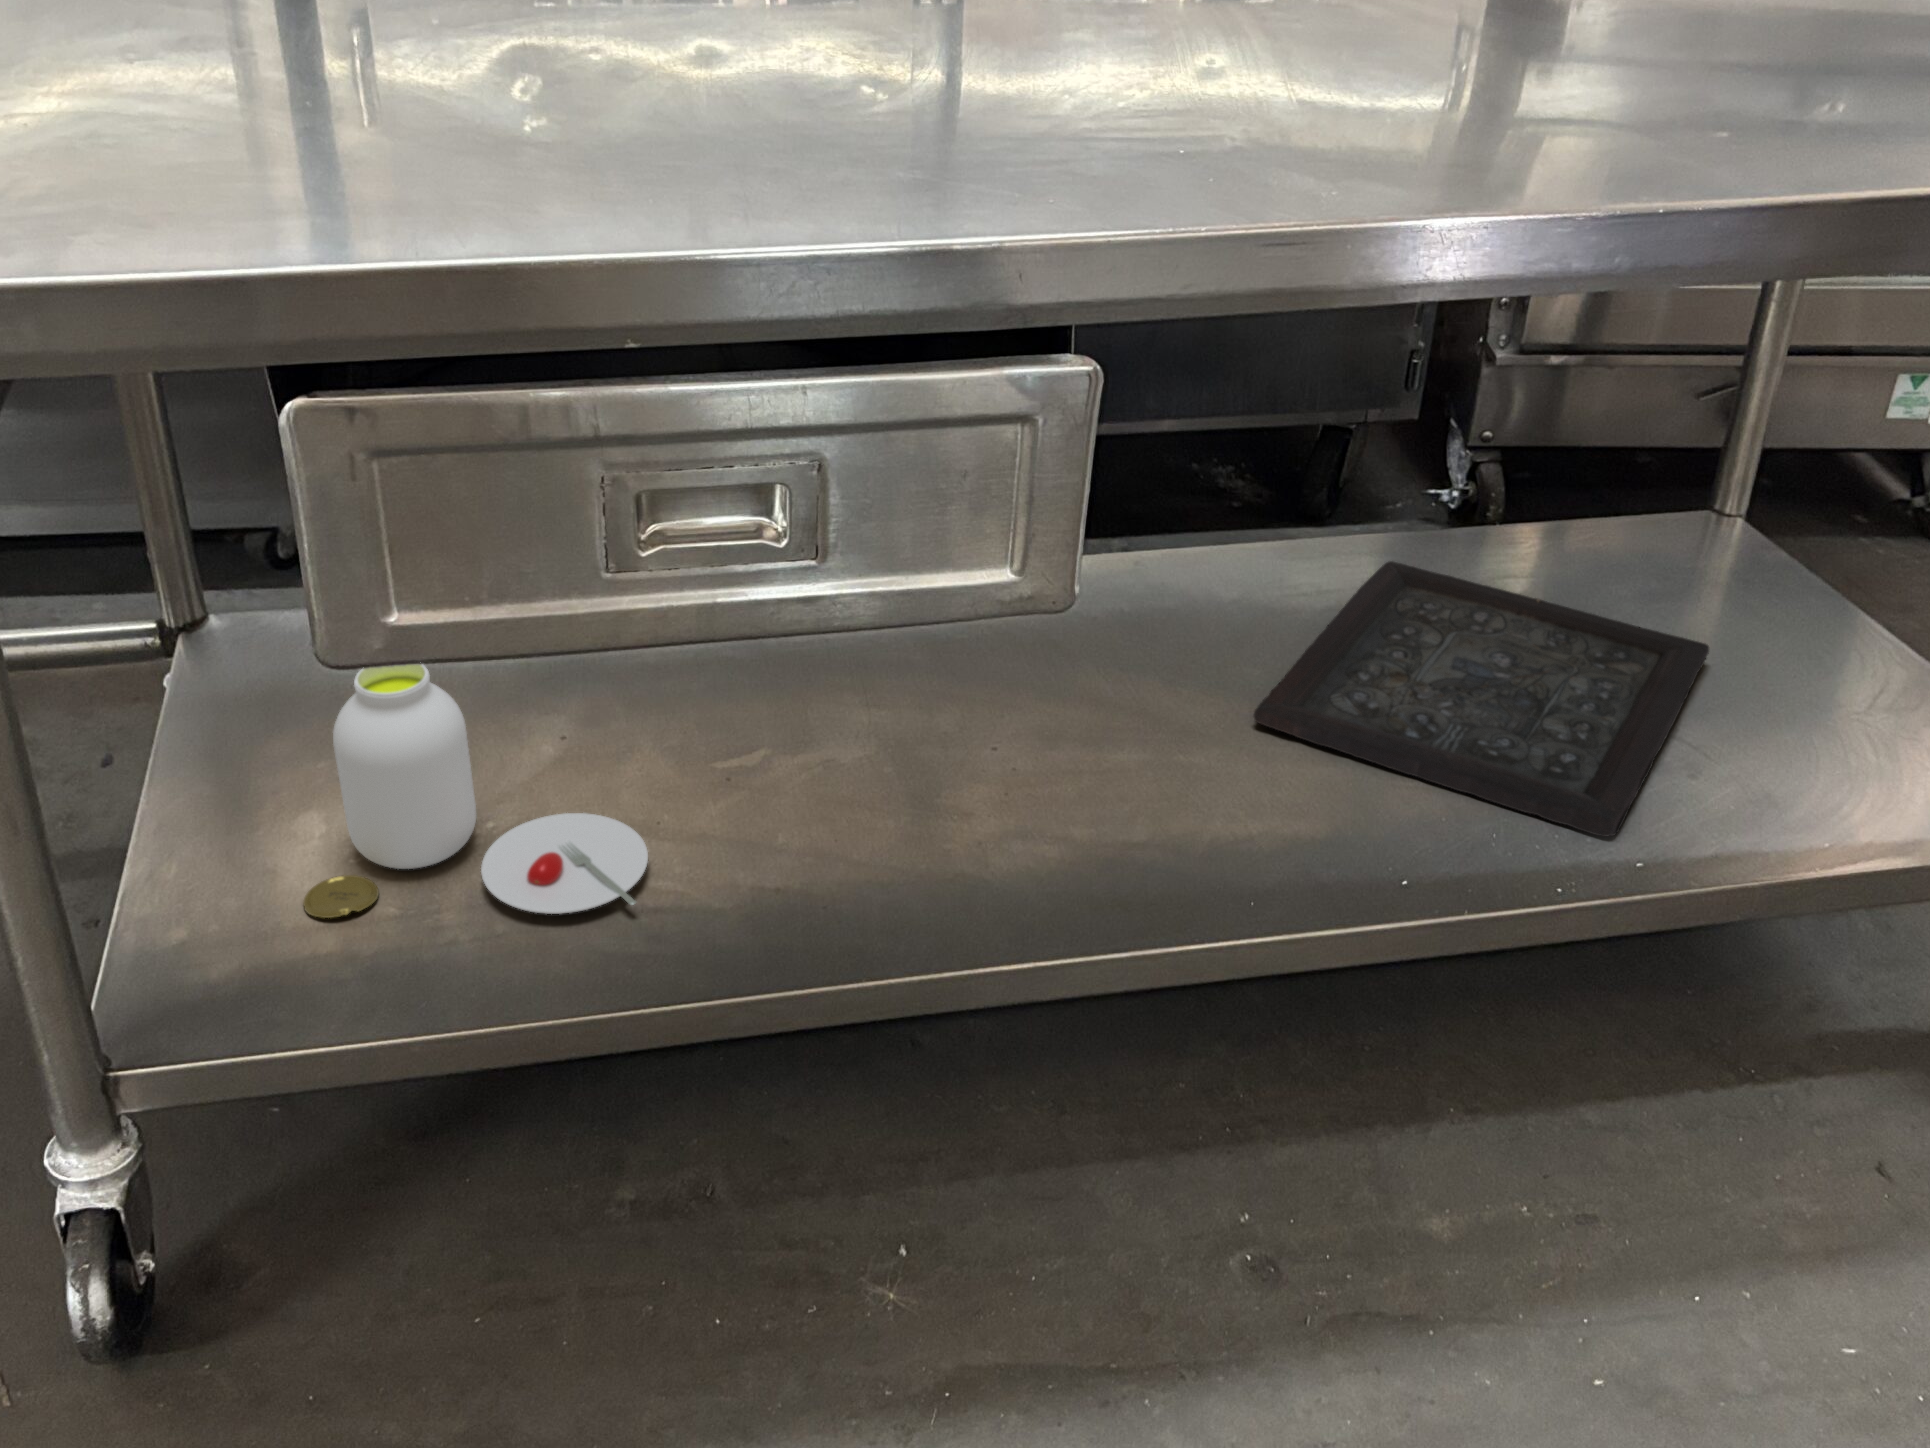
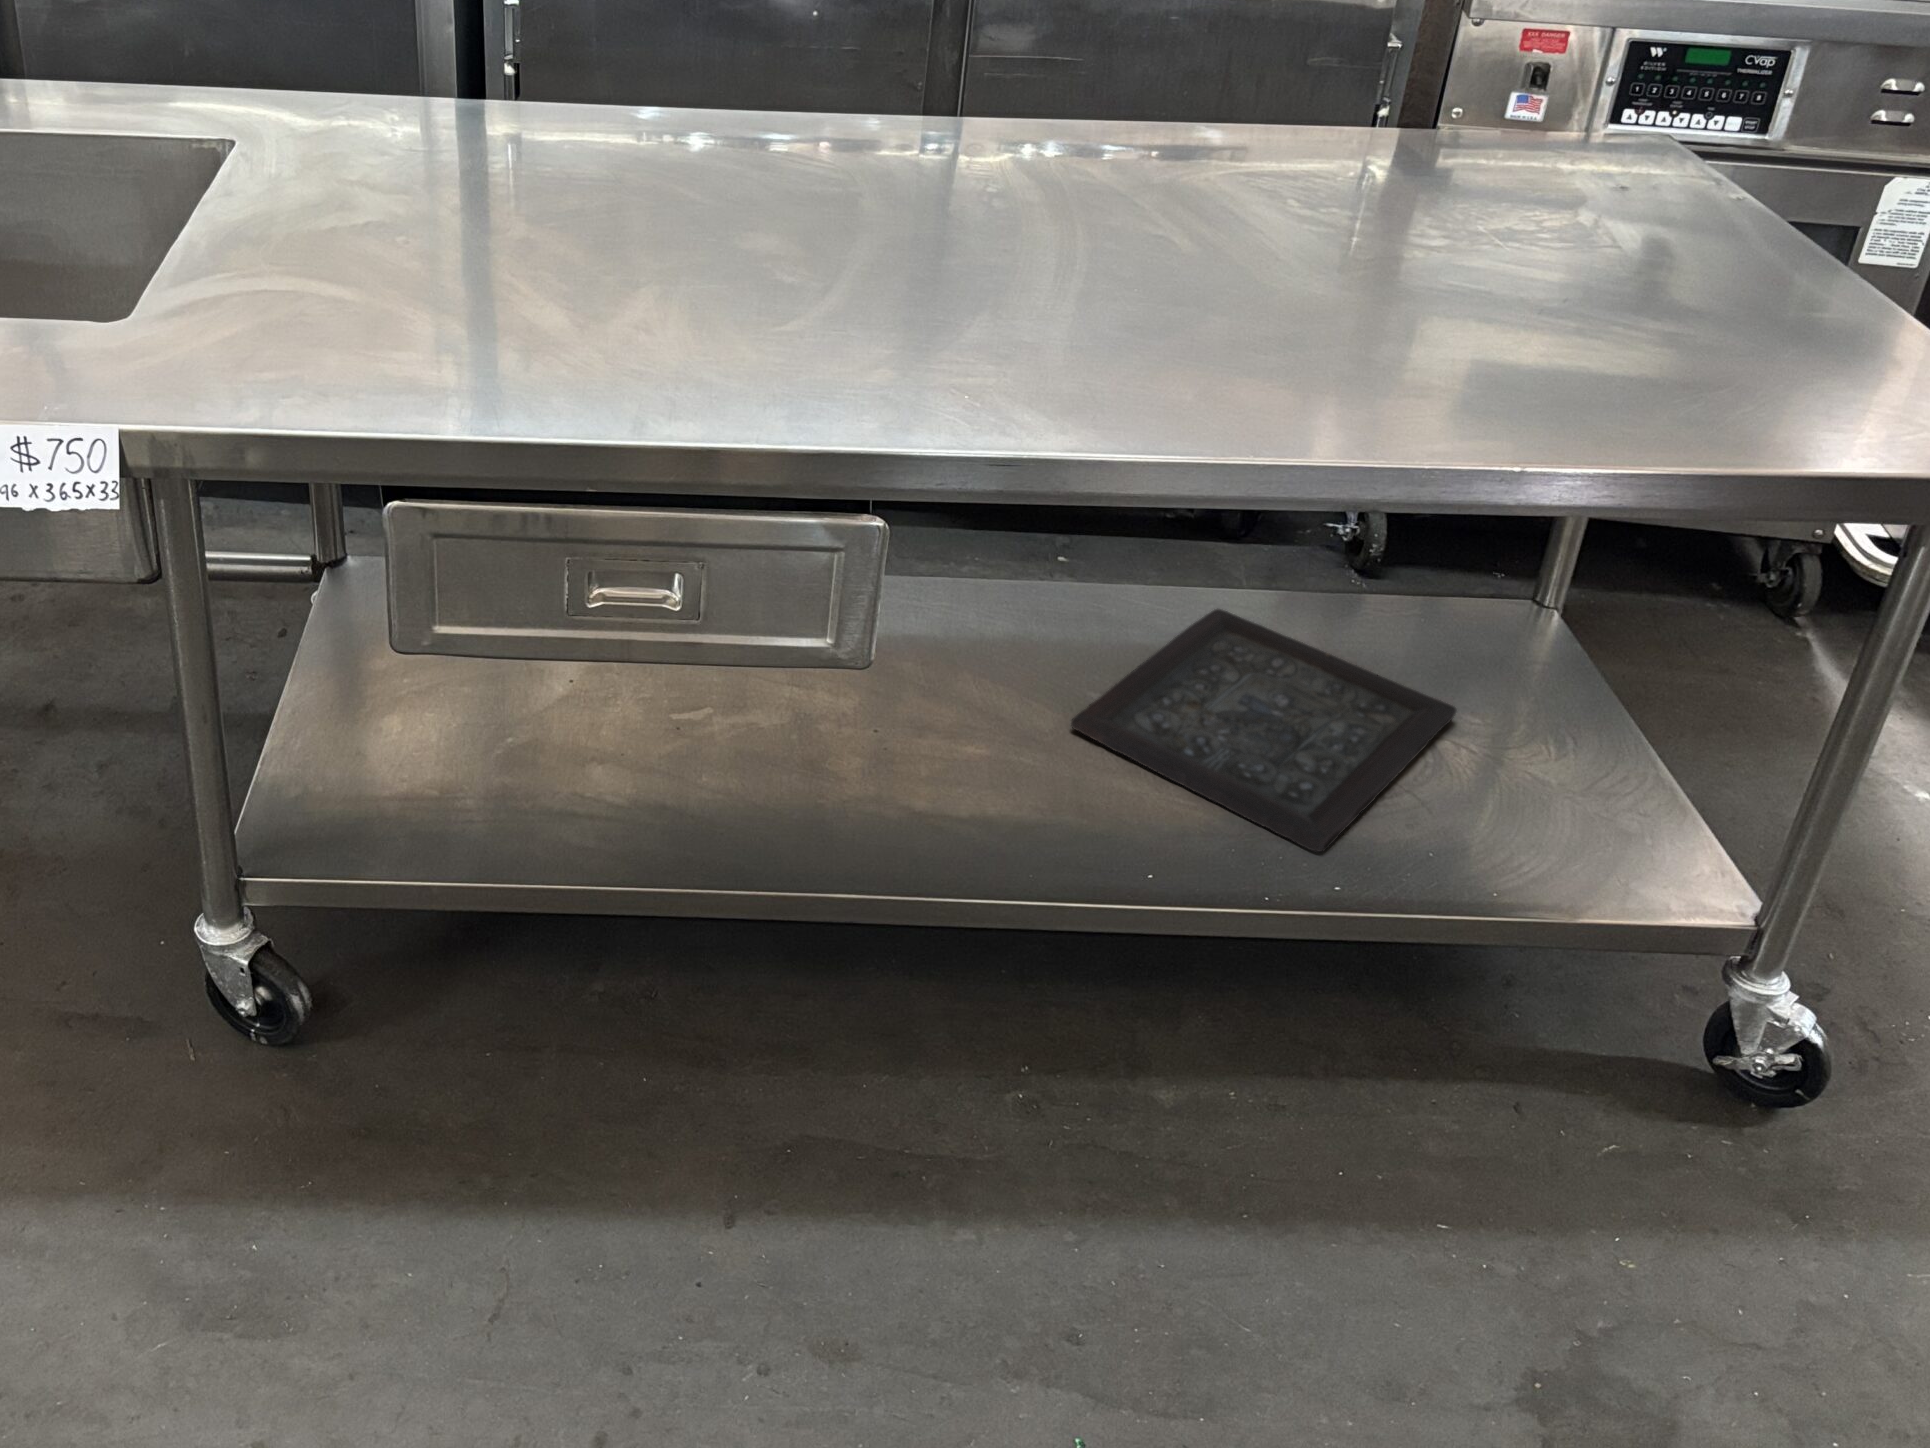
jar: present [303,665,648,918] -> none [378,621,608,809]

